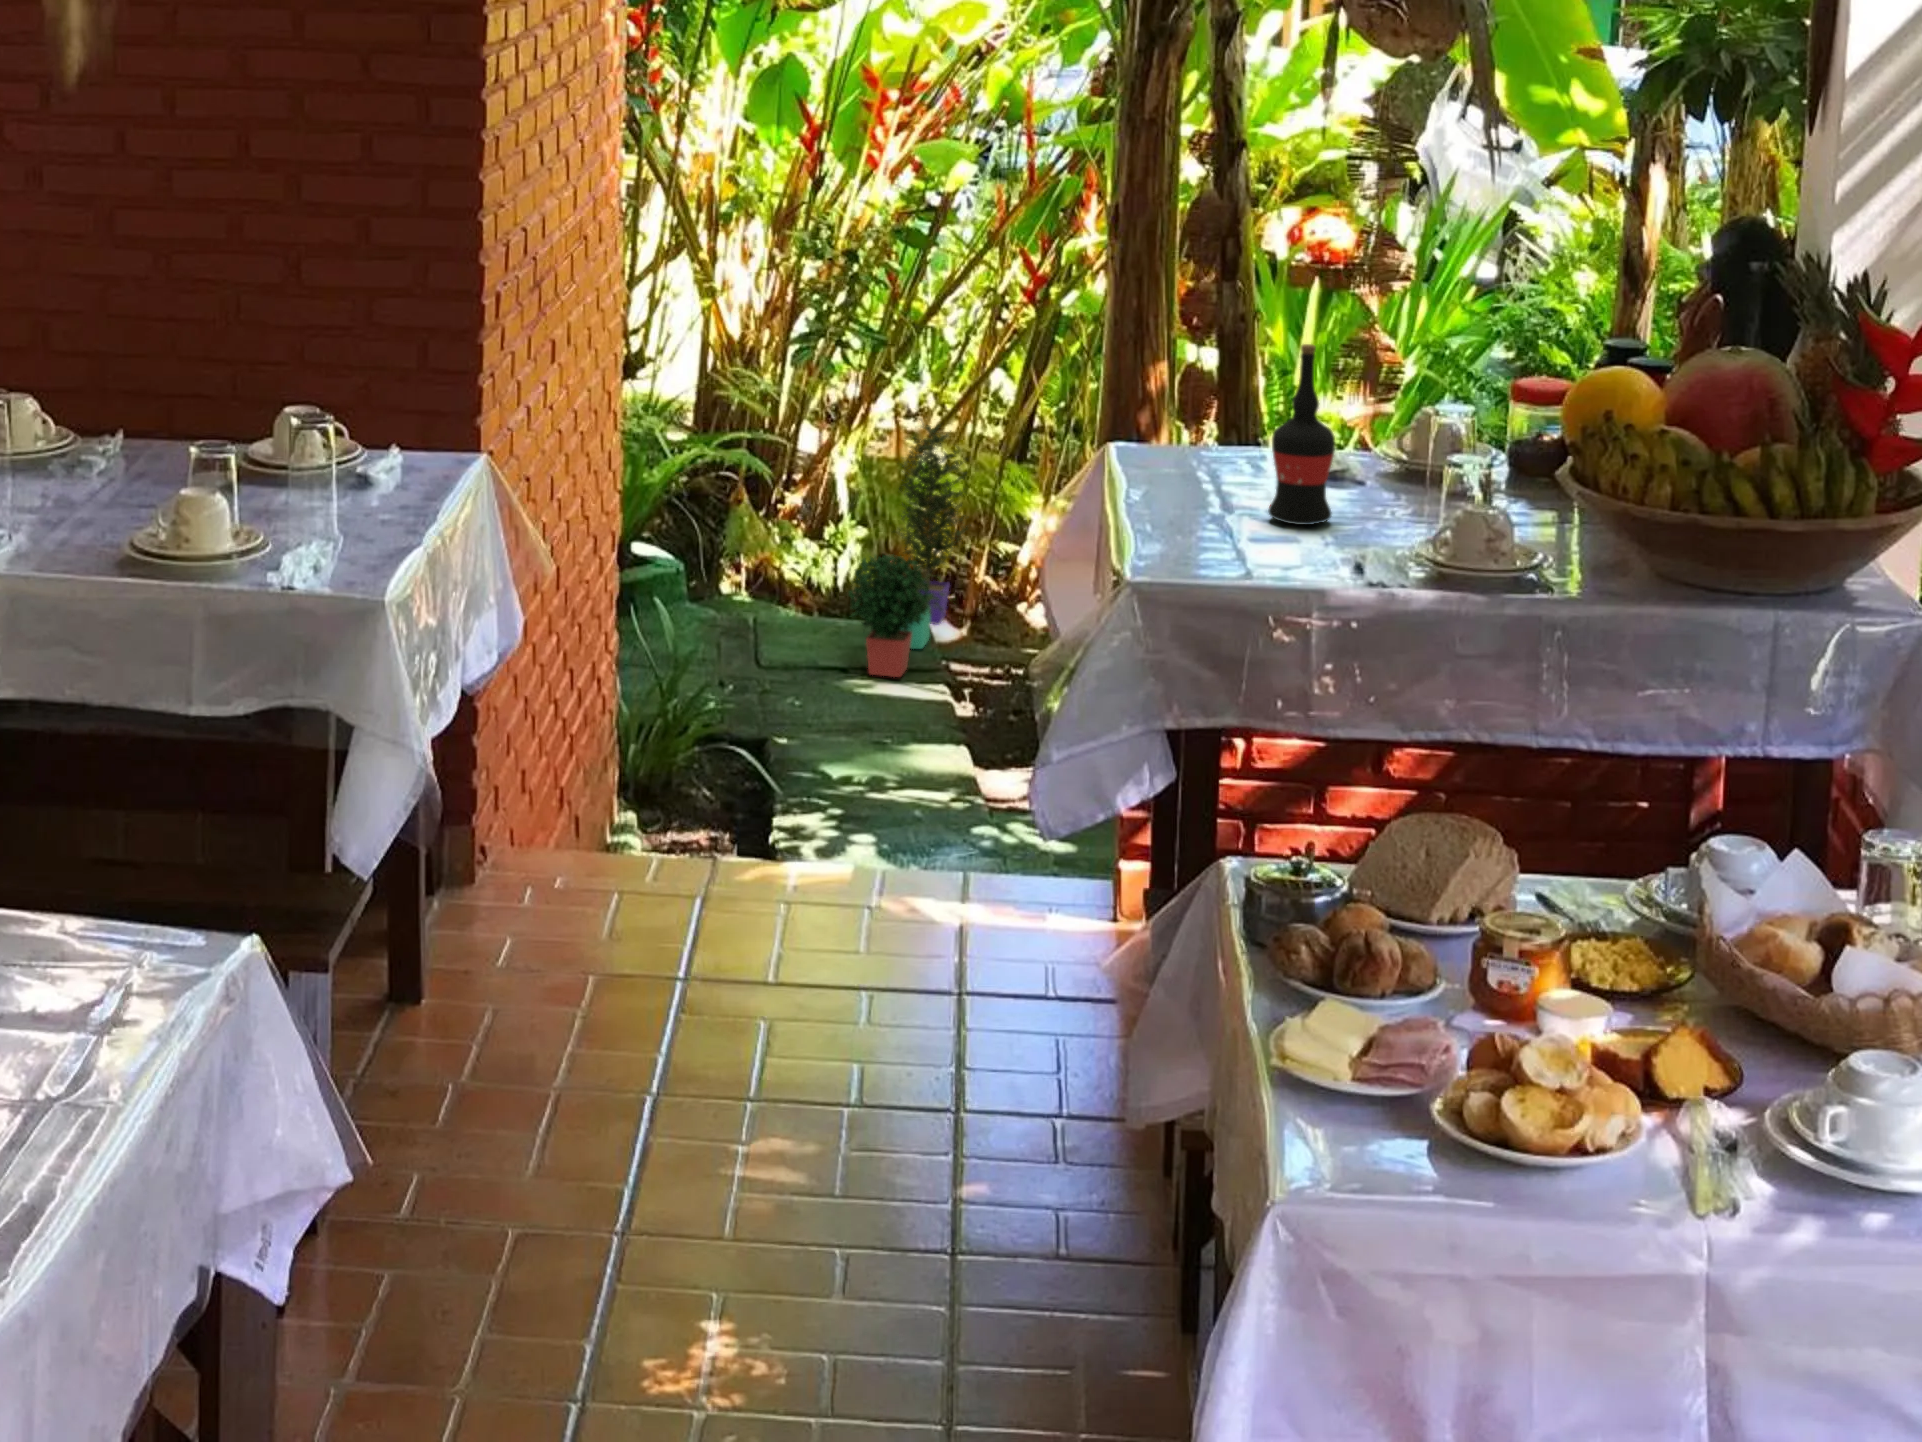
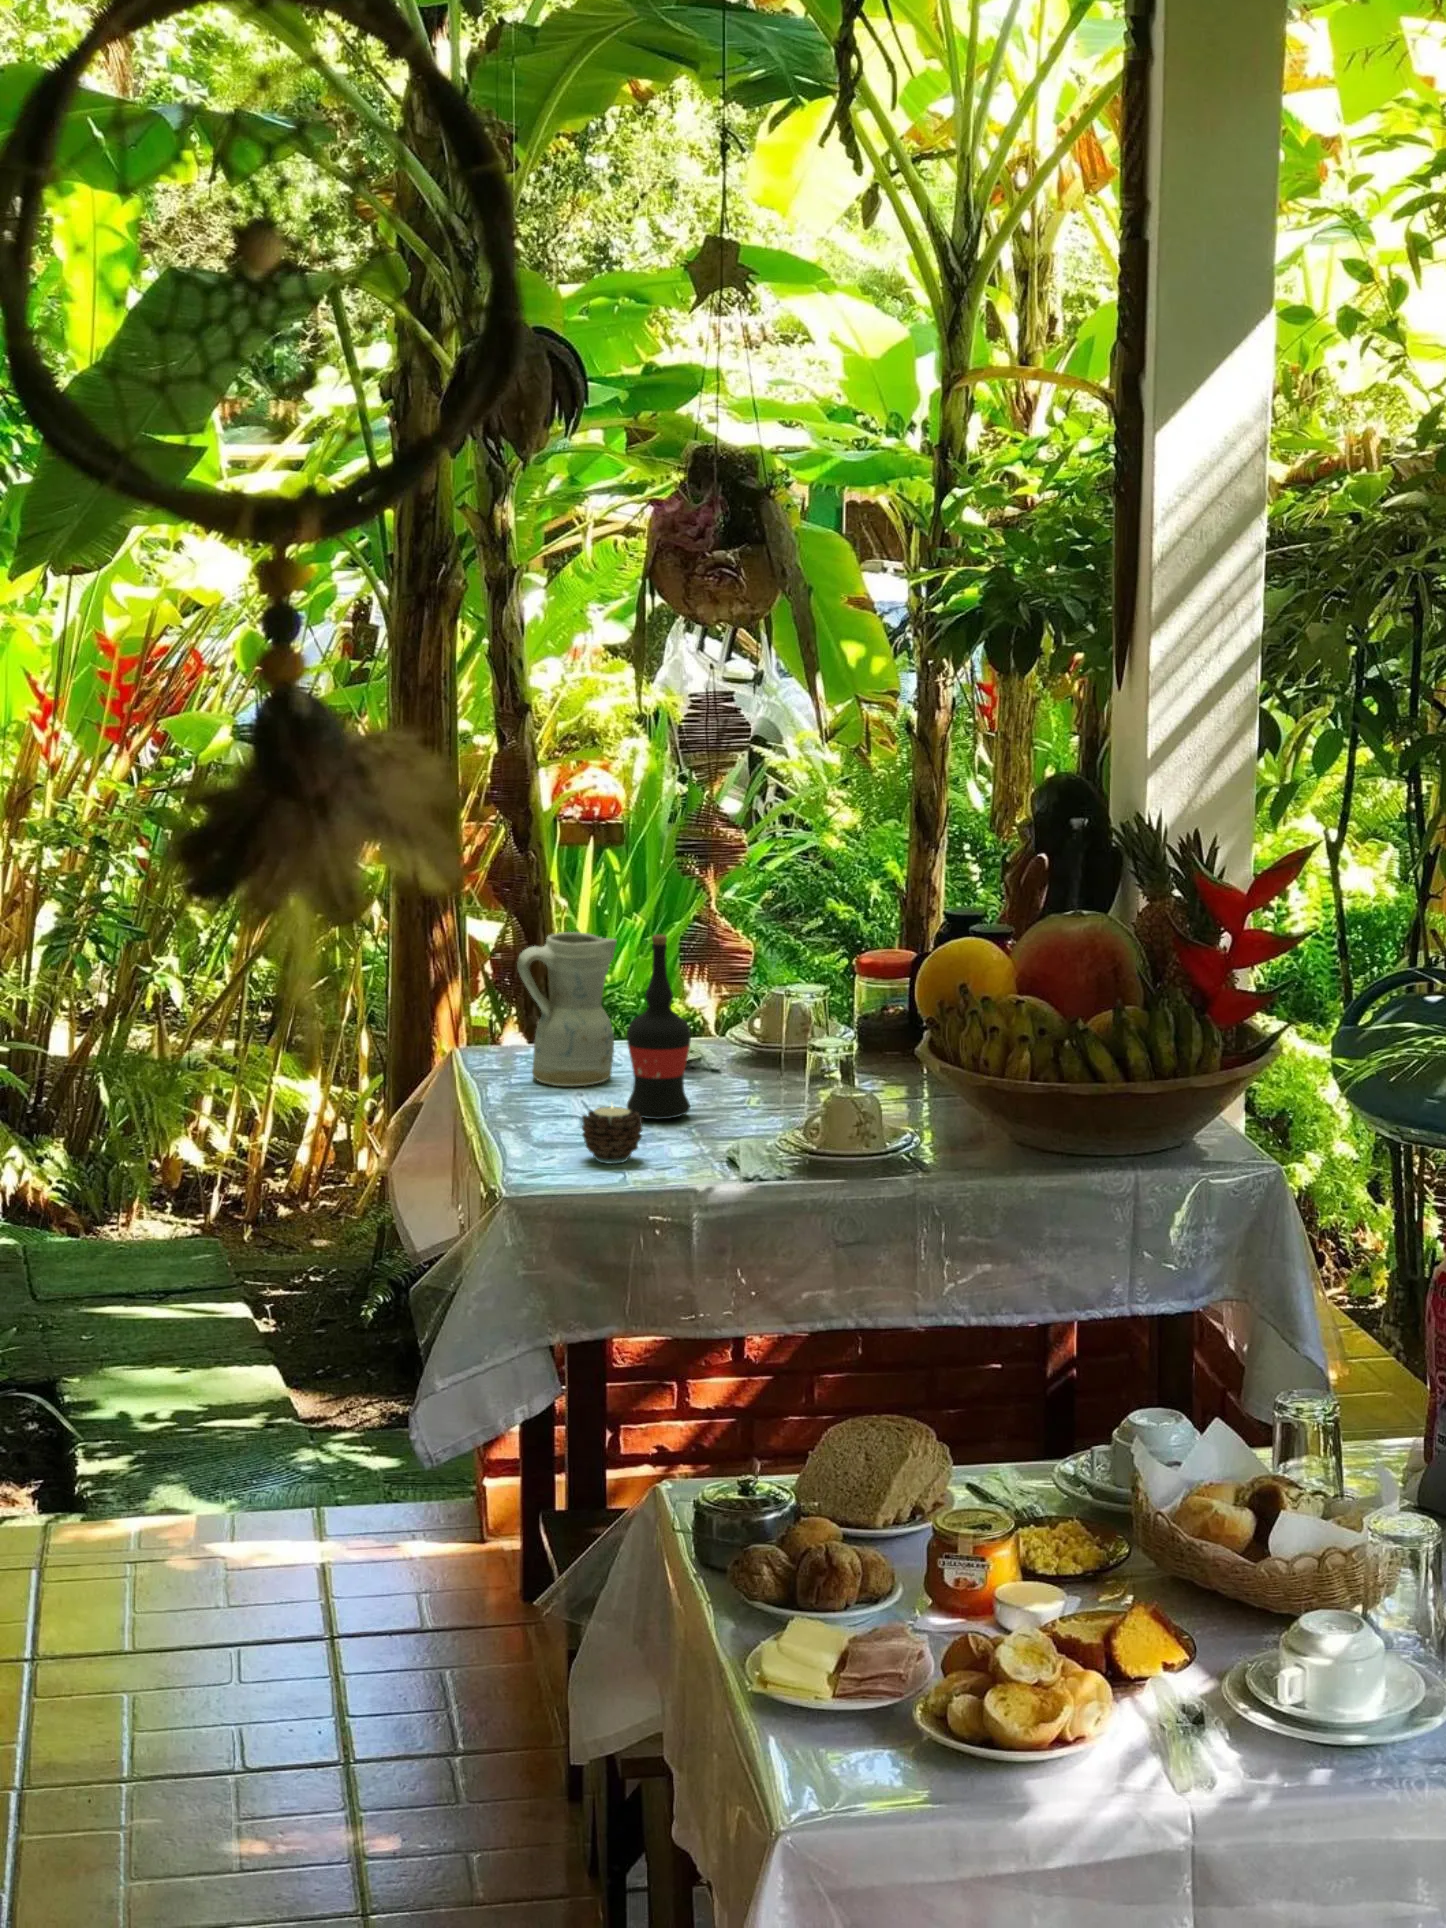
ceramic pitcher: none [1172,338,1272,489] -> present [517,932,617,1086]
potted plant: present [849,419,967,677] -> none [142,1023,267,1298]
candle: none [1215,502,1276,563] -> present [582,1103,643,1164]

